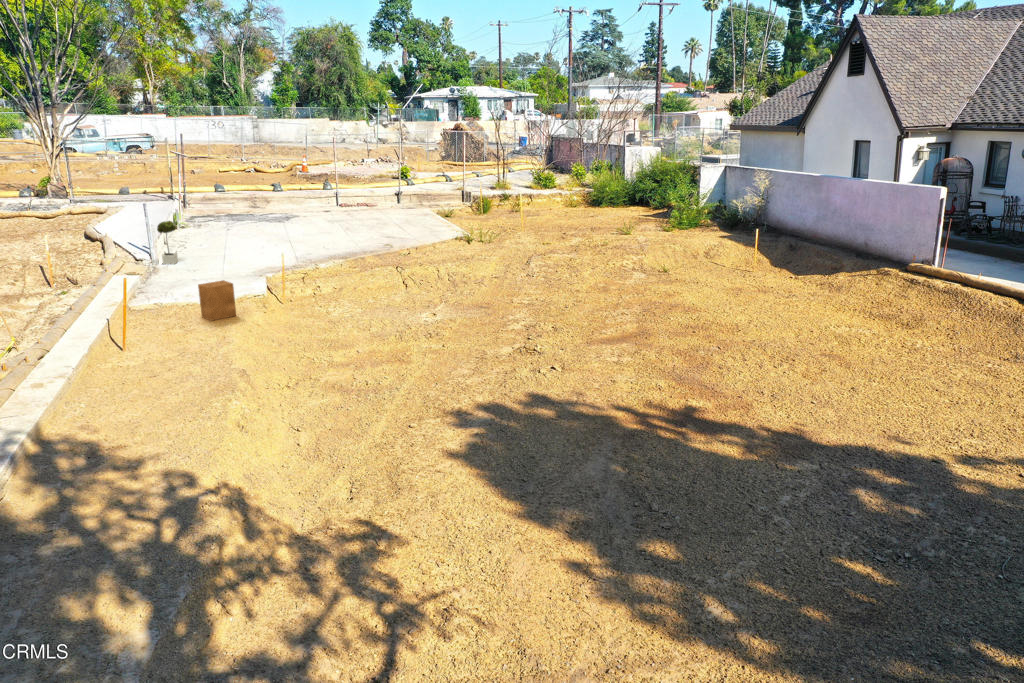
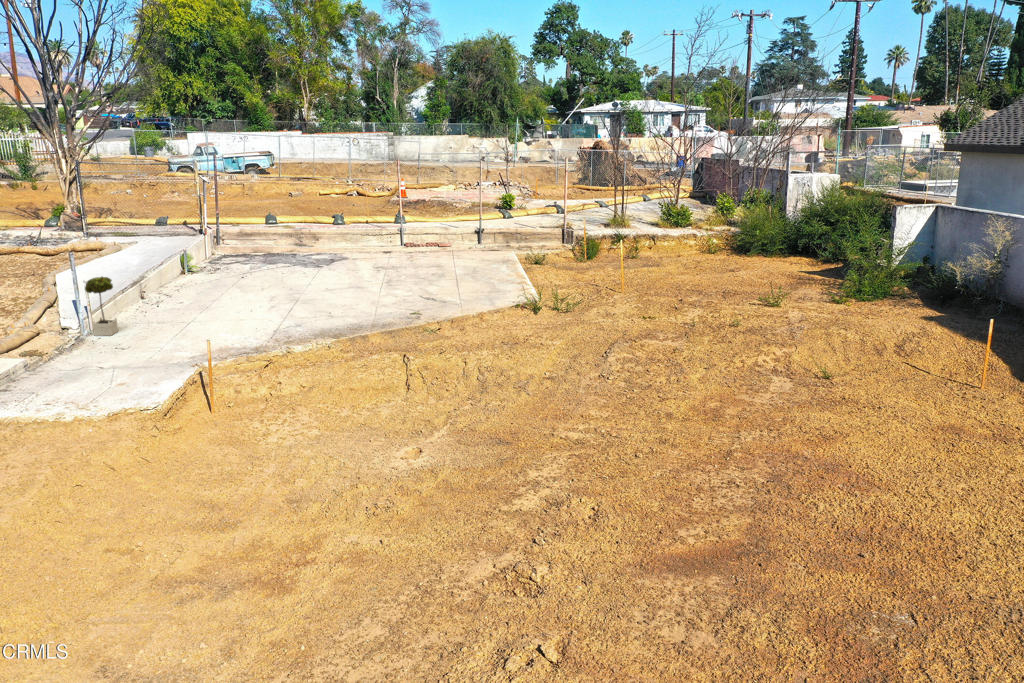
cardboard box: present [198,280,236,321] -> none [31,390,91,458]

